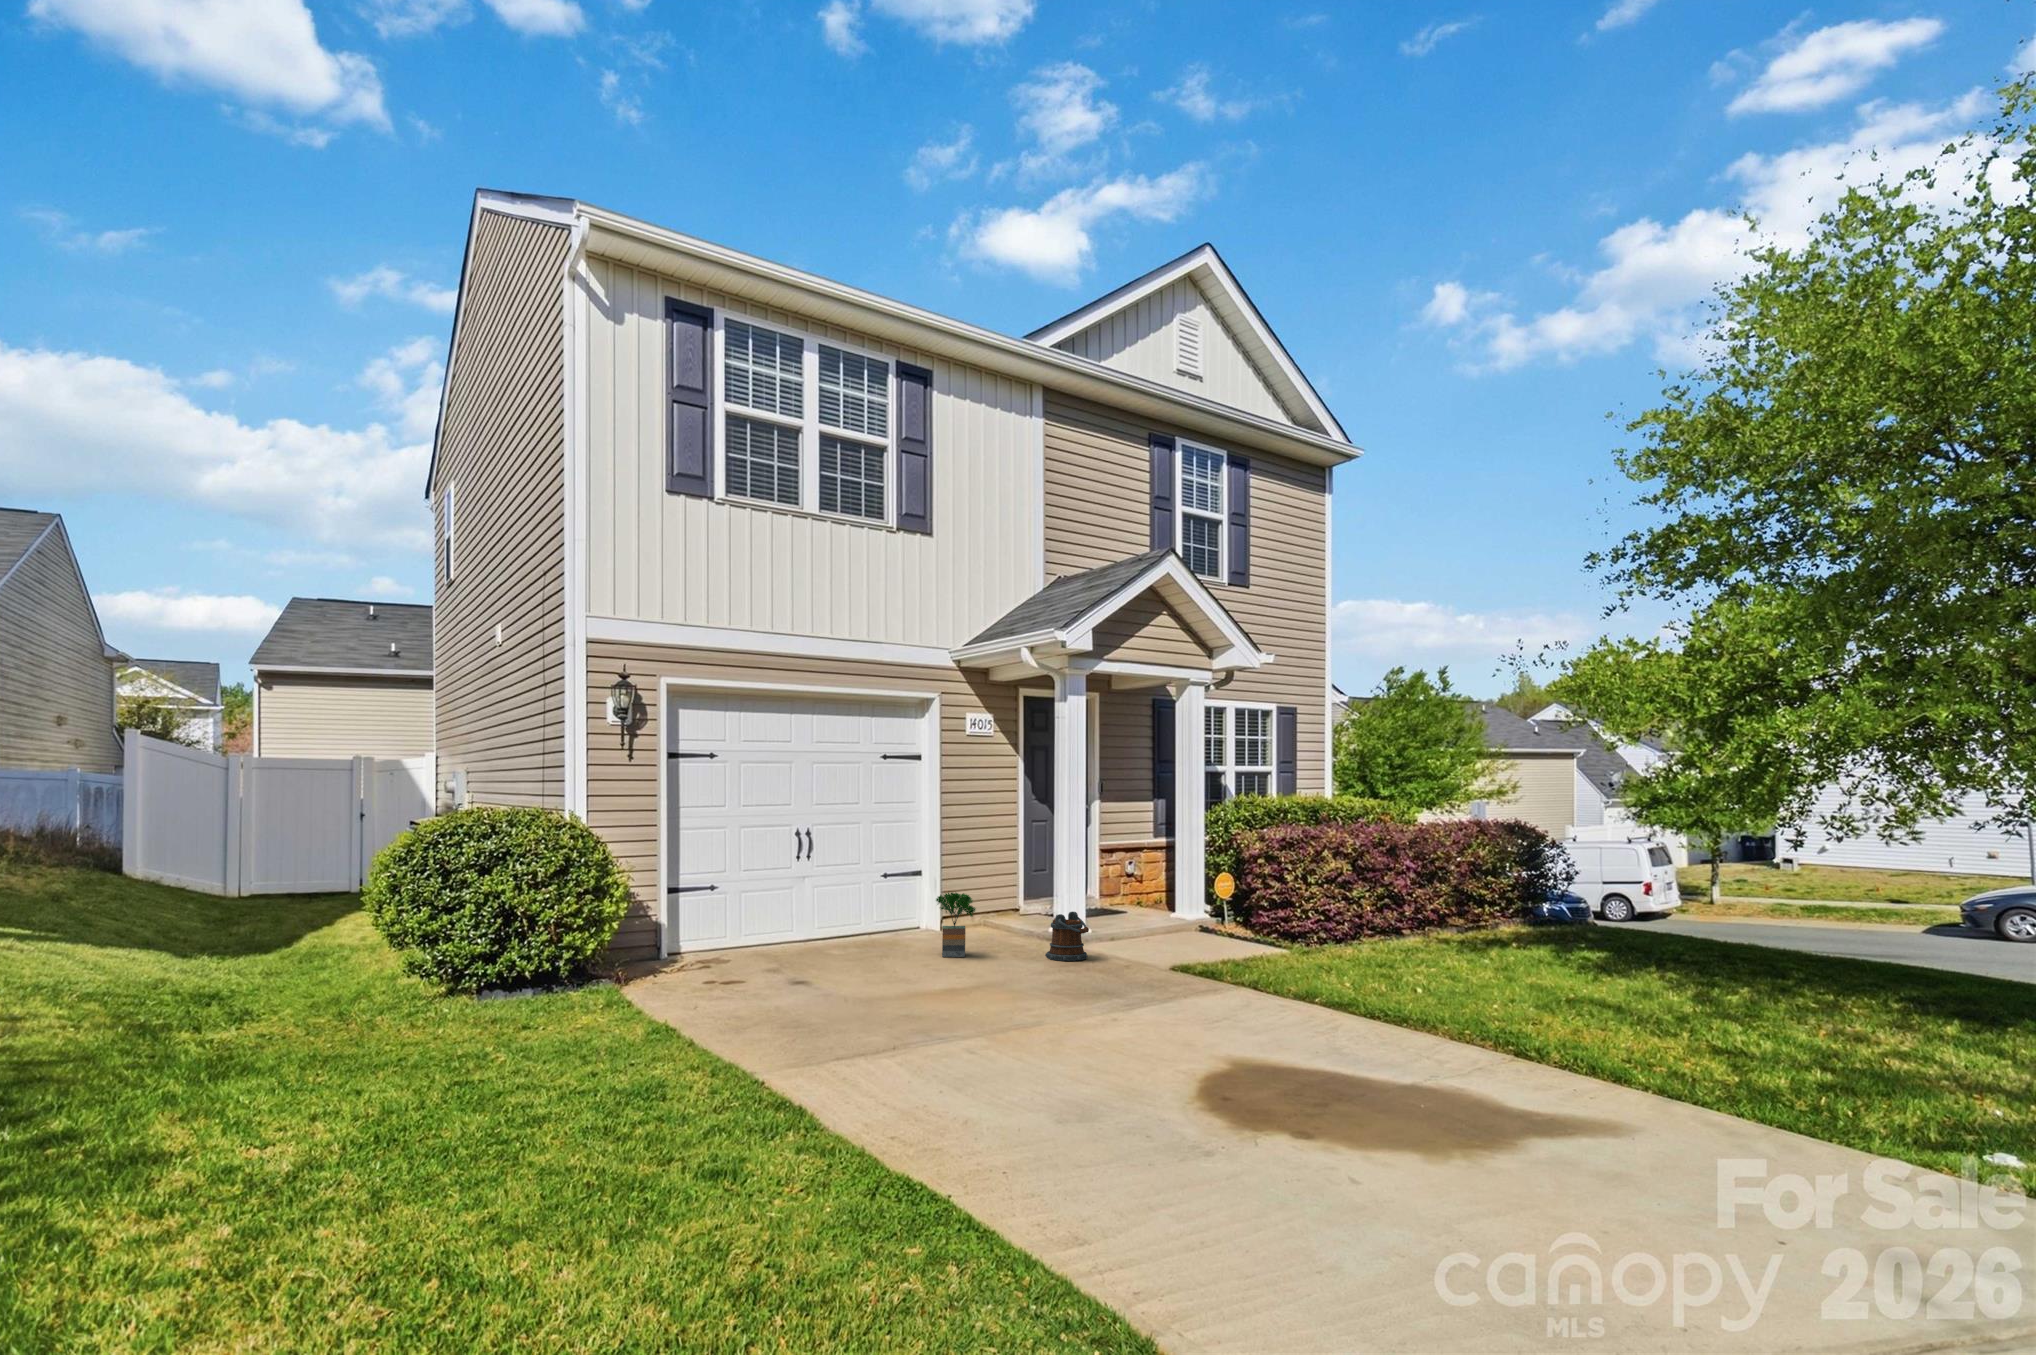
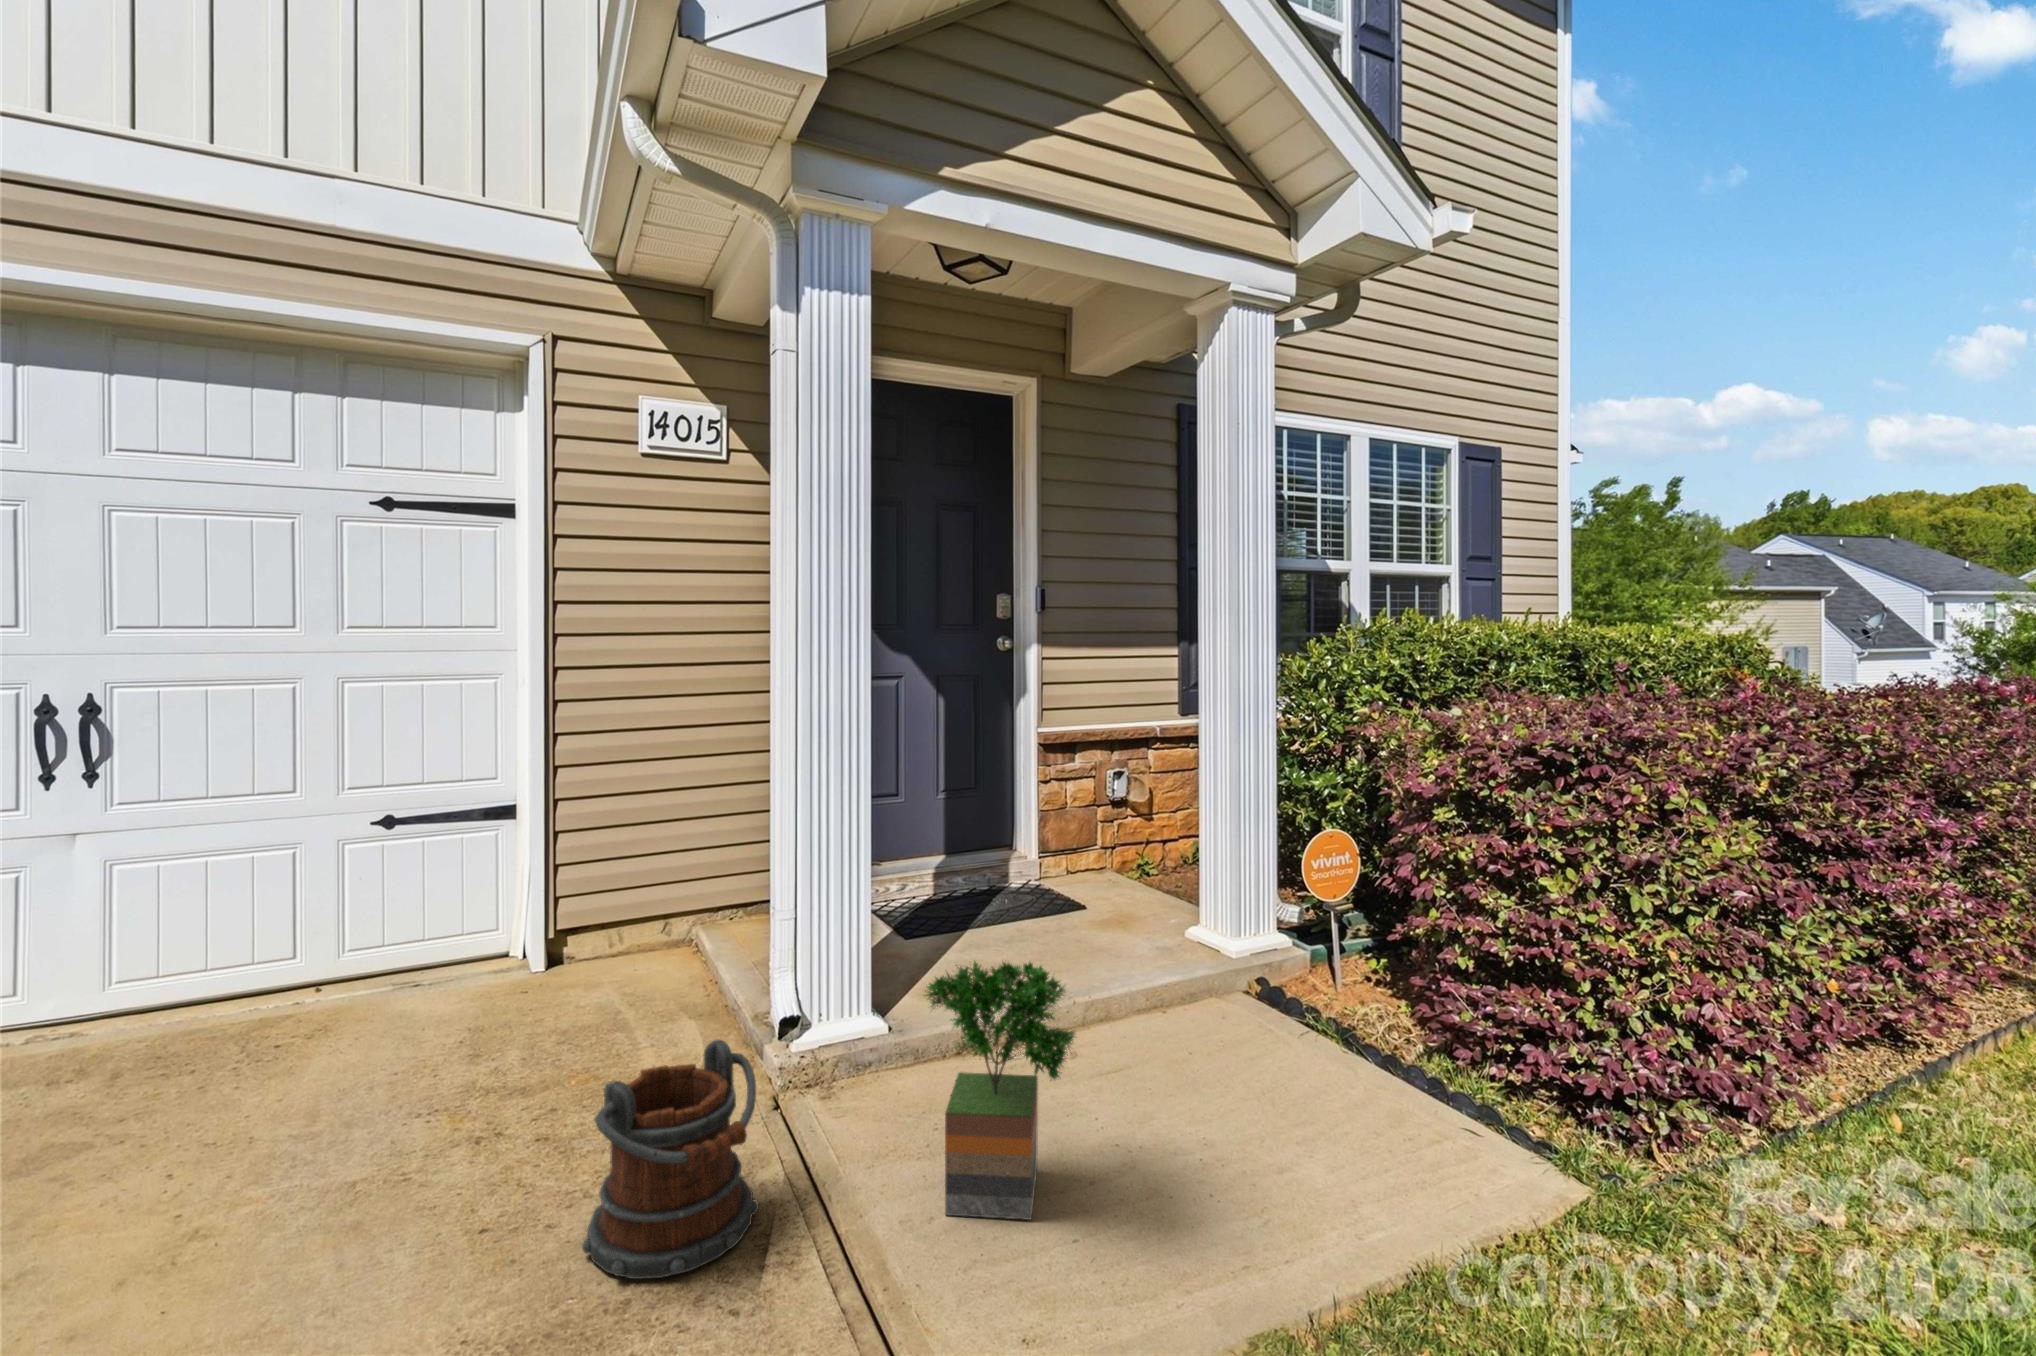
potted tree: present [936,893,976,957] -> present [925,962,1076,1220]

